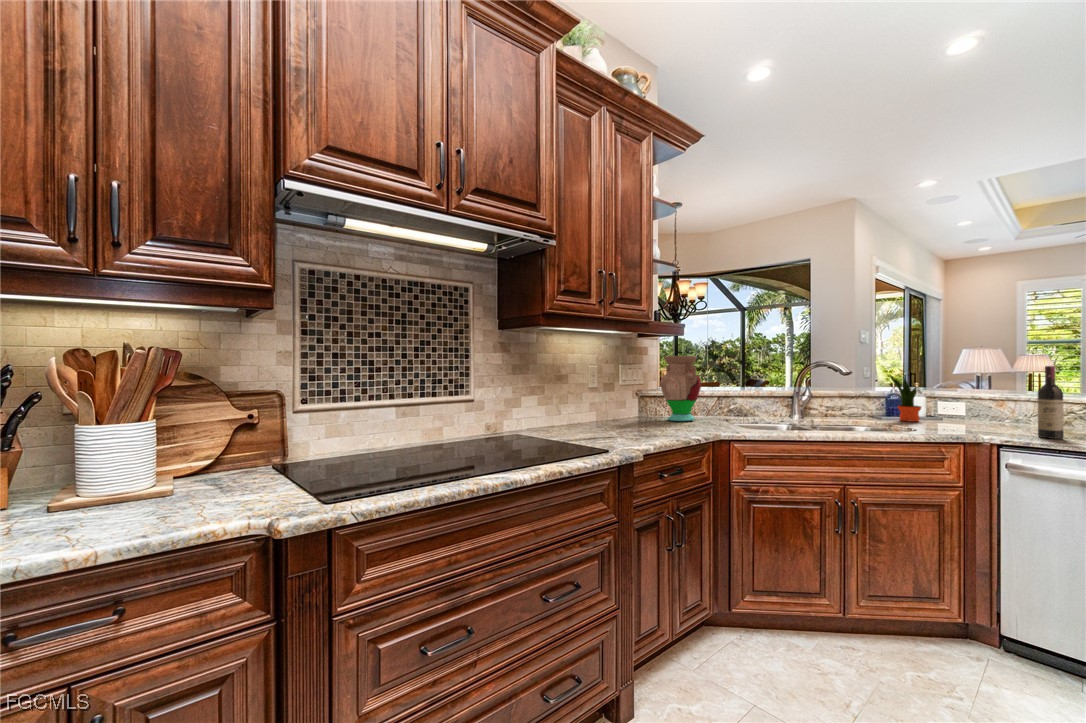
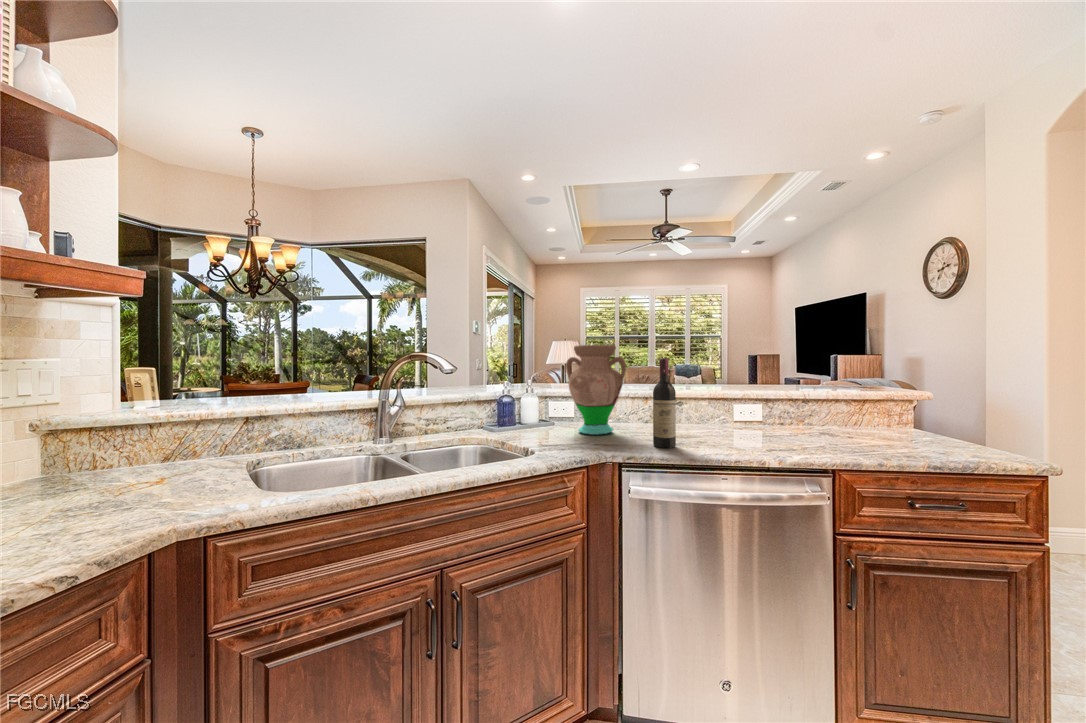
vase: present [660,356,701,421] -> present [566,345,626,435]
potted plant: present [891,376,922,422] -> none [502,370,536,432]

